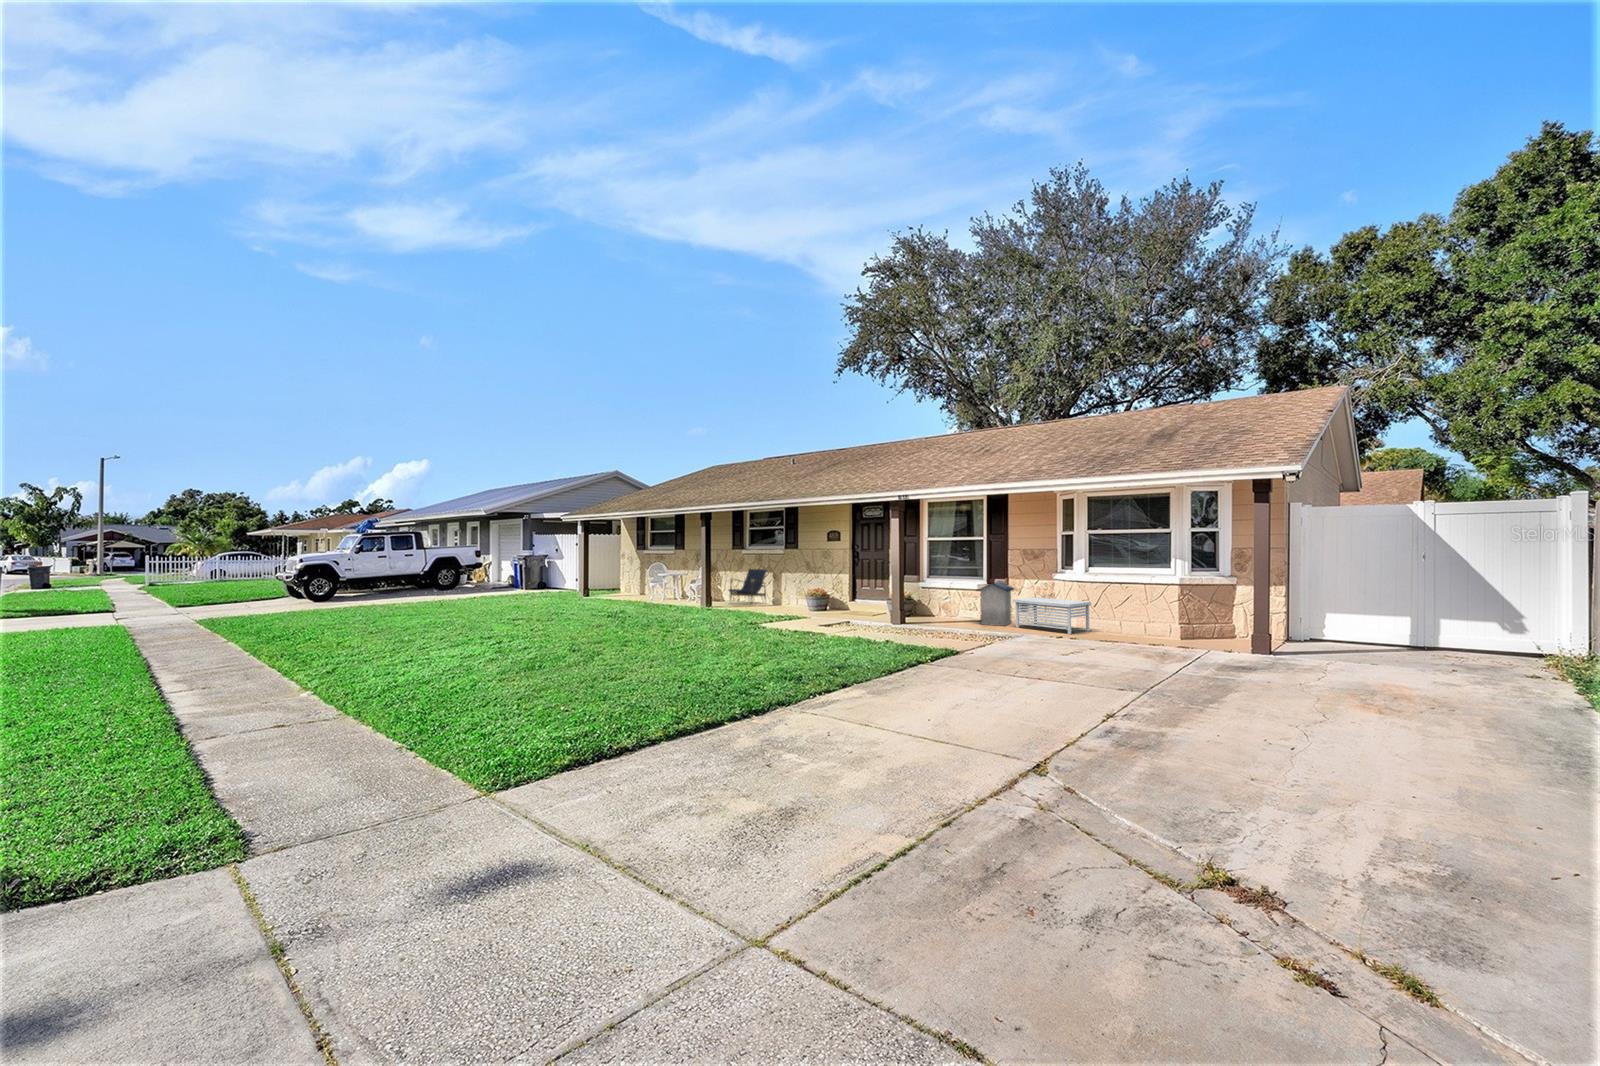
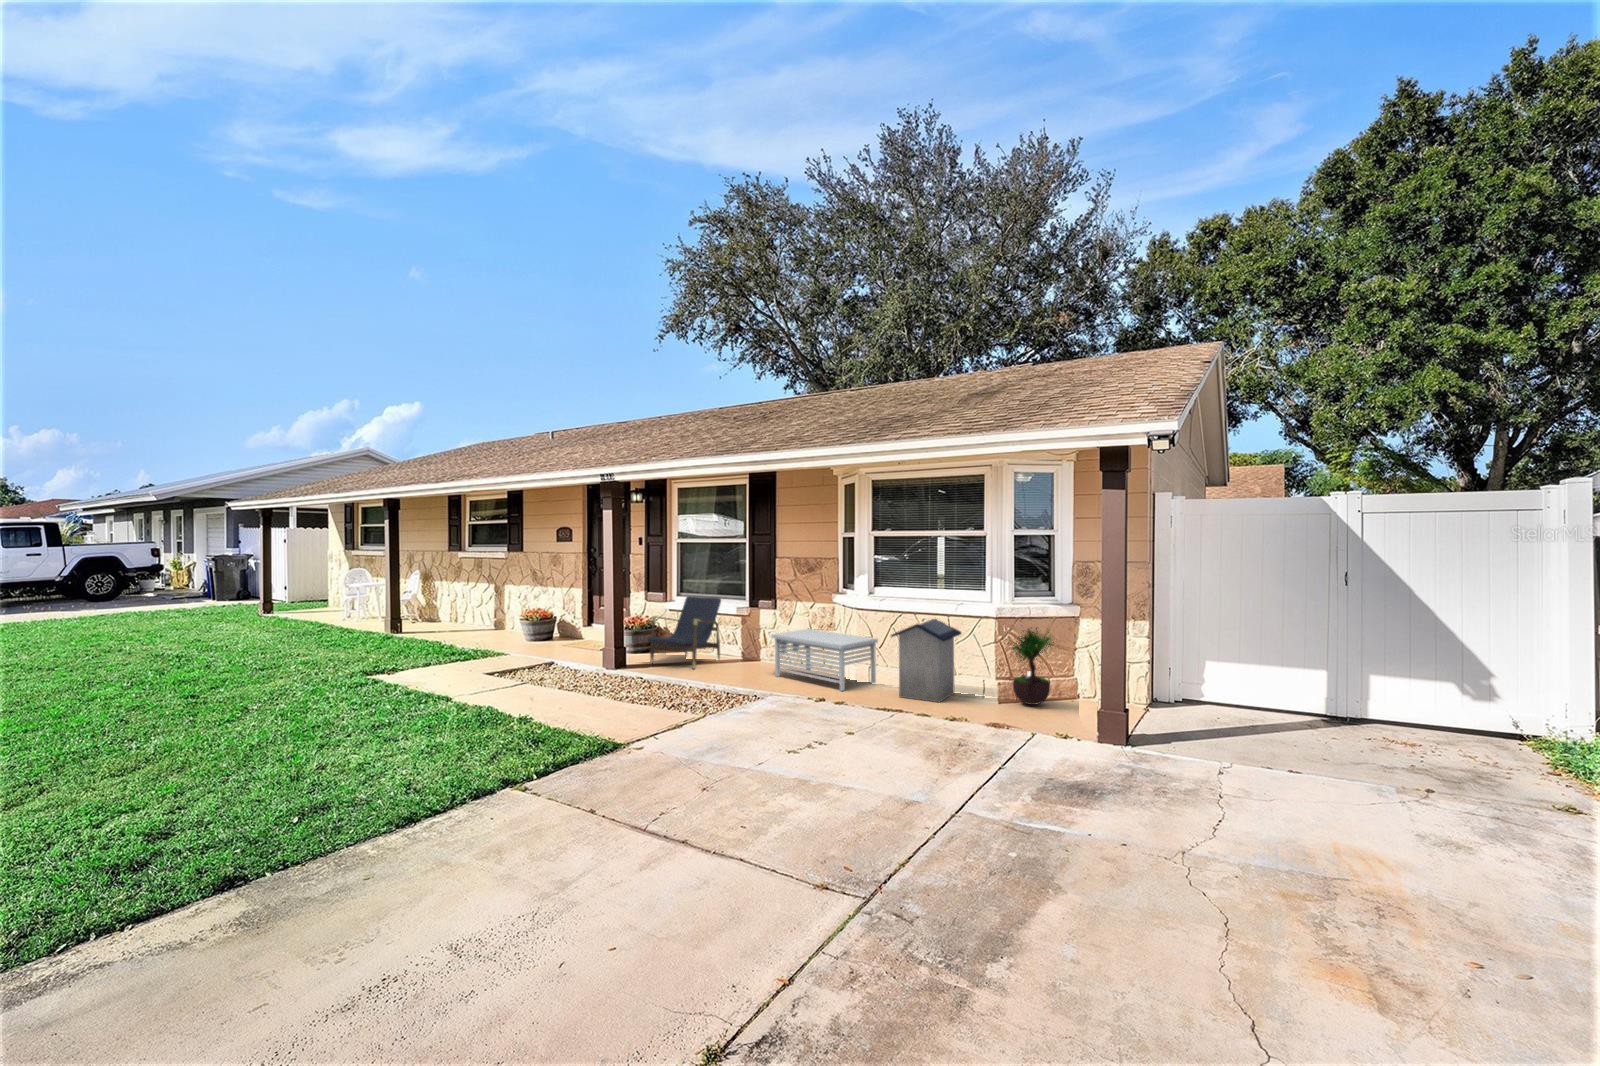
lounge chair: present [729,569,766,601] -> present [648,596,721,669]
trash can: present [978,581,1015,626] -> present [891,619,961,702]
potted tree: none [1186,587,1223,641] -> present [1011,627,1054,705]

